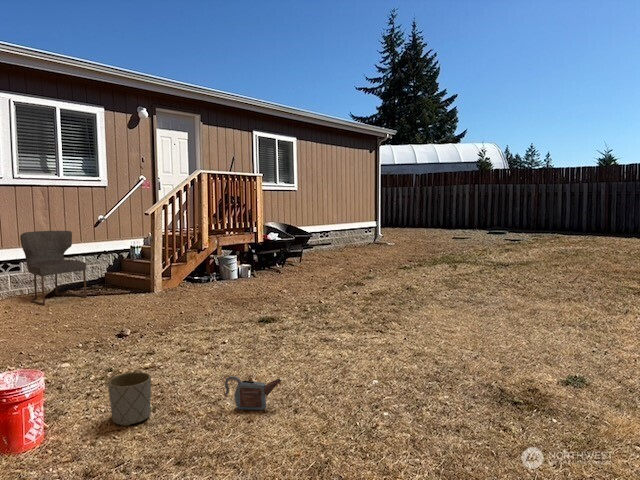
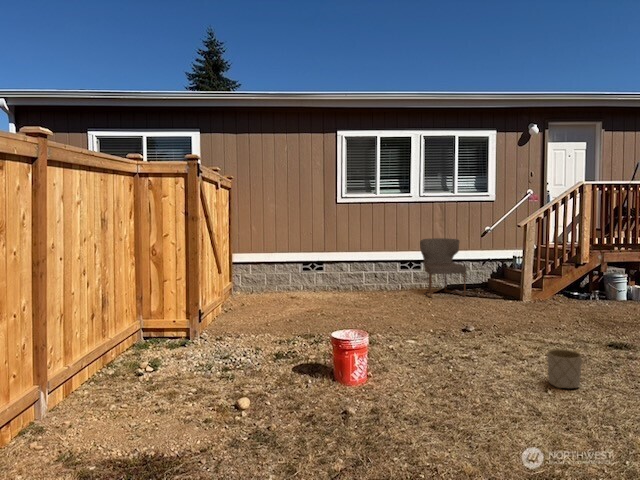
planter: present [108,372,151,426] -> present [547,349,582,388]
watering can: present [224,376,282,410] -> none [501,376,553,416]

